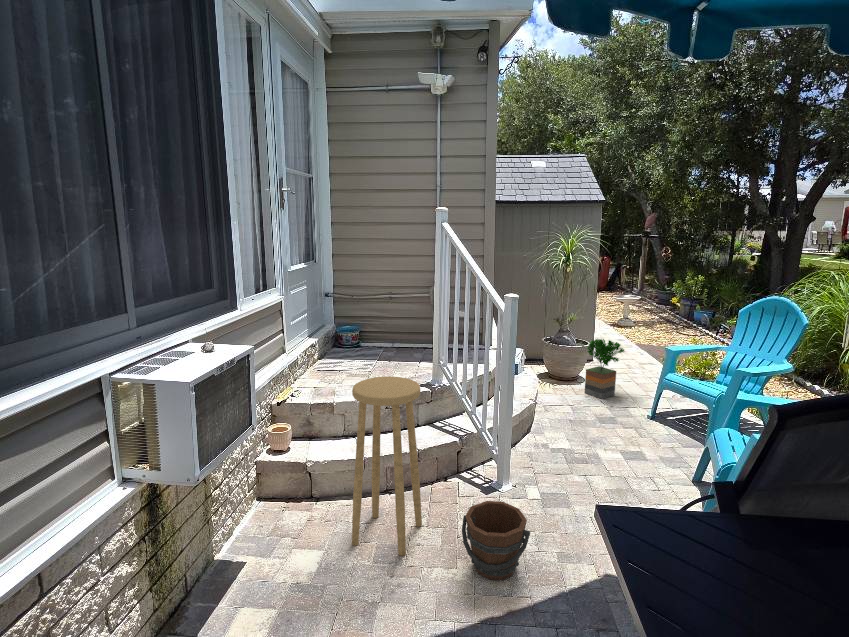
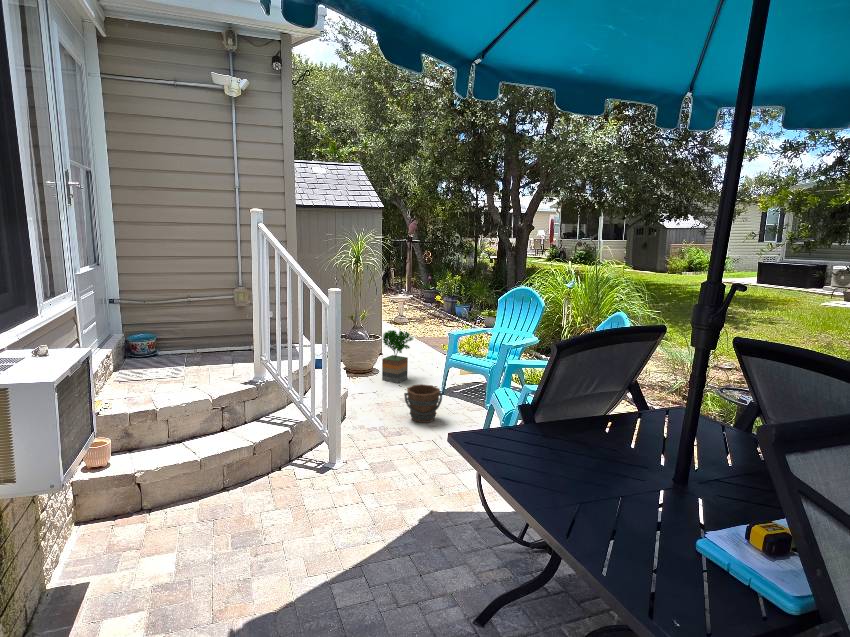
stool: present [352,376,422,556] -> none [198,370,270,540]
bucket: present [462,501,530,580] -> present [404,384,442,423]

